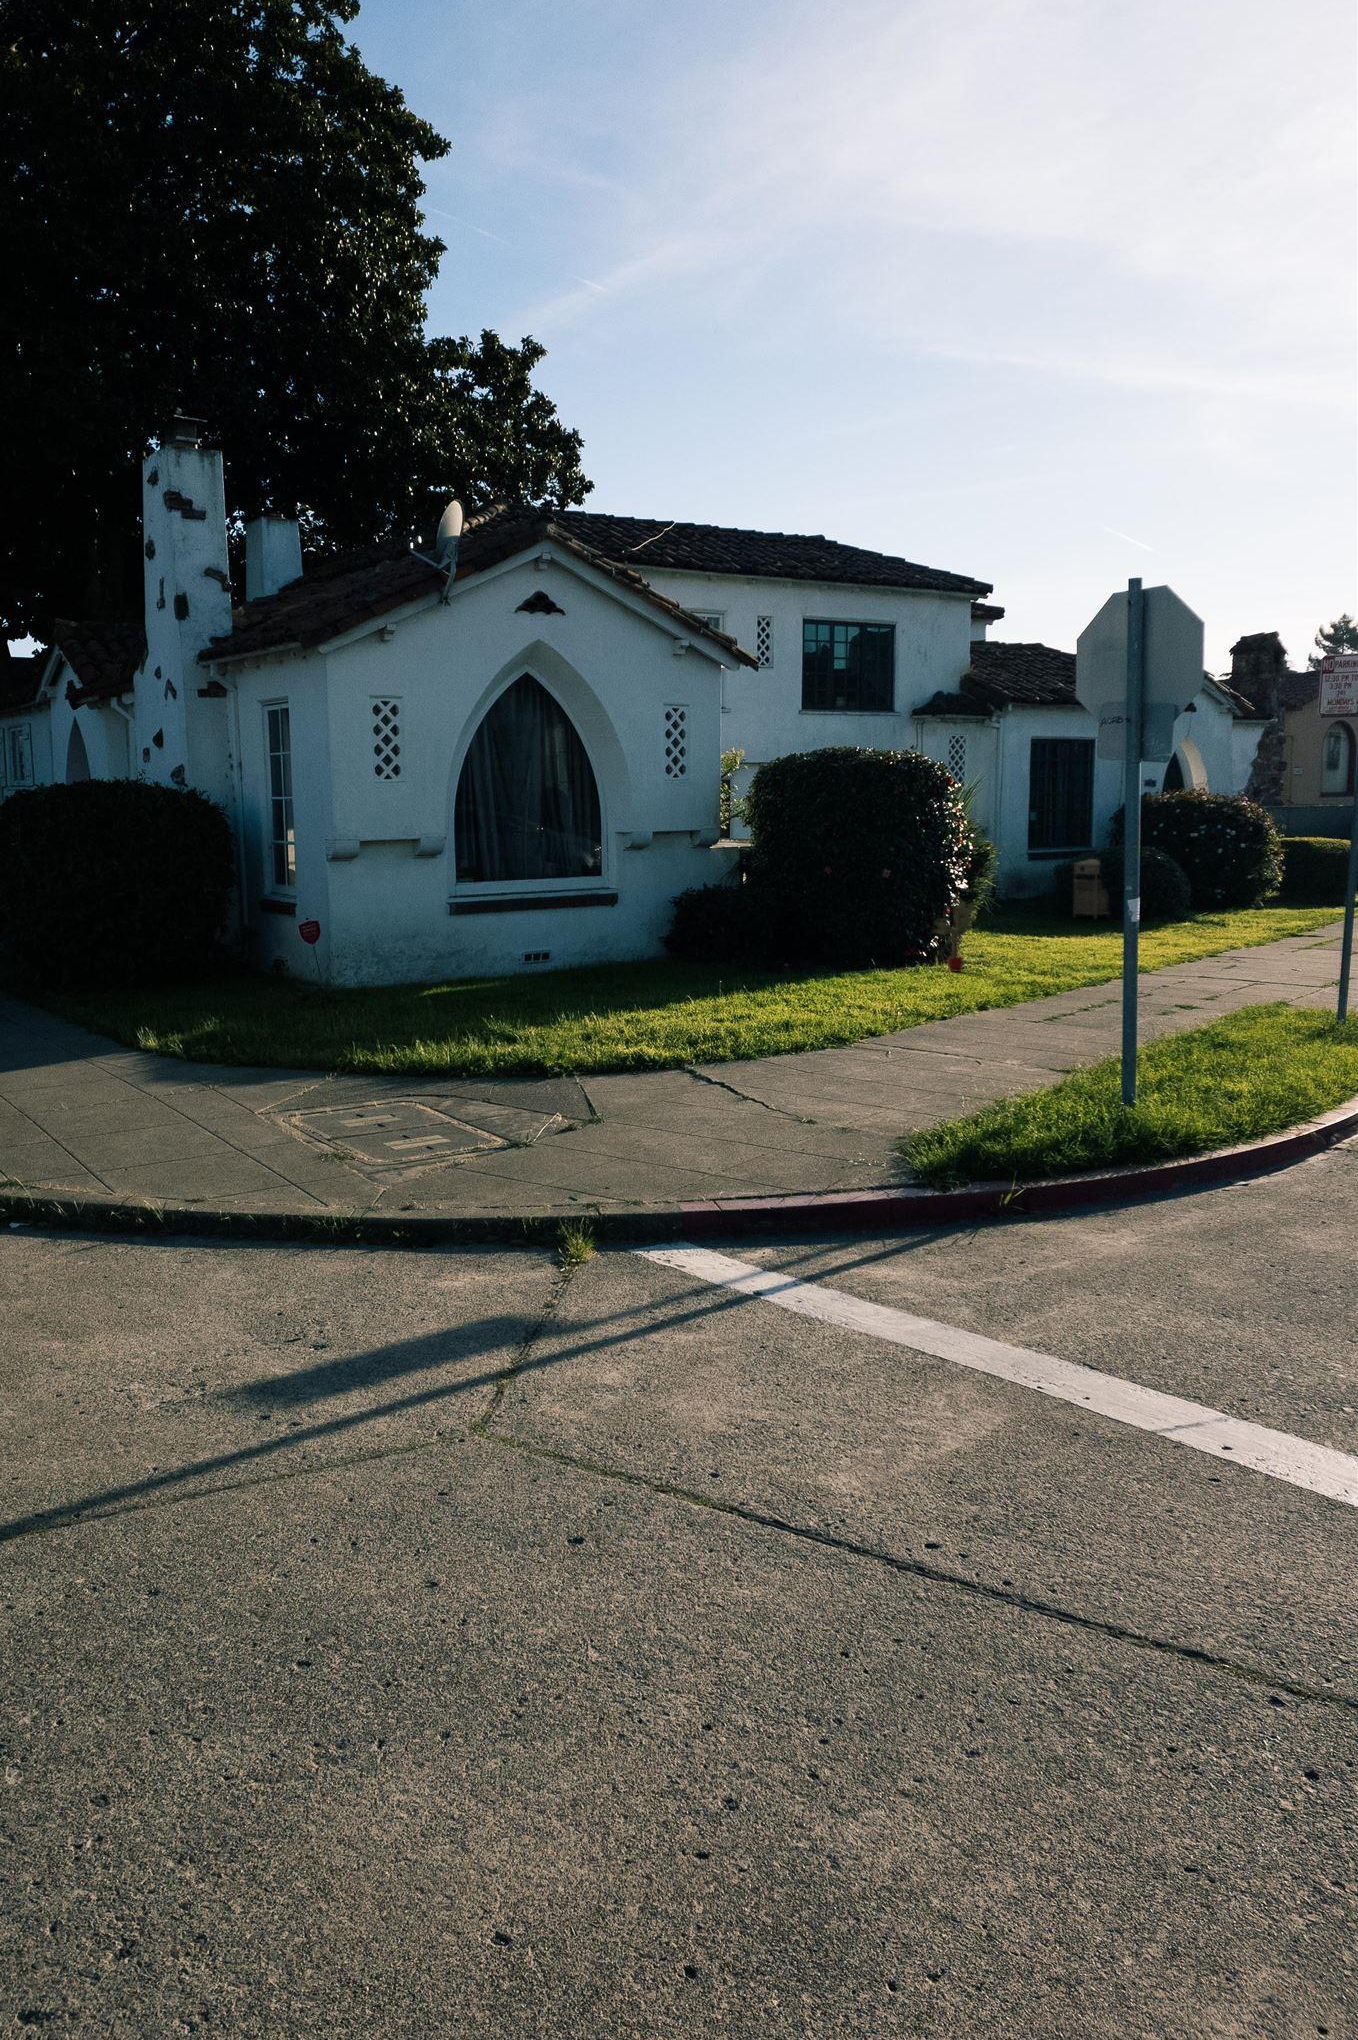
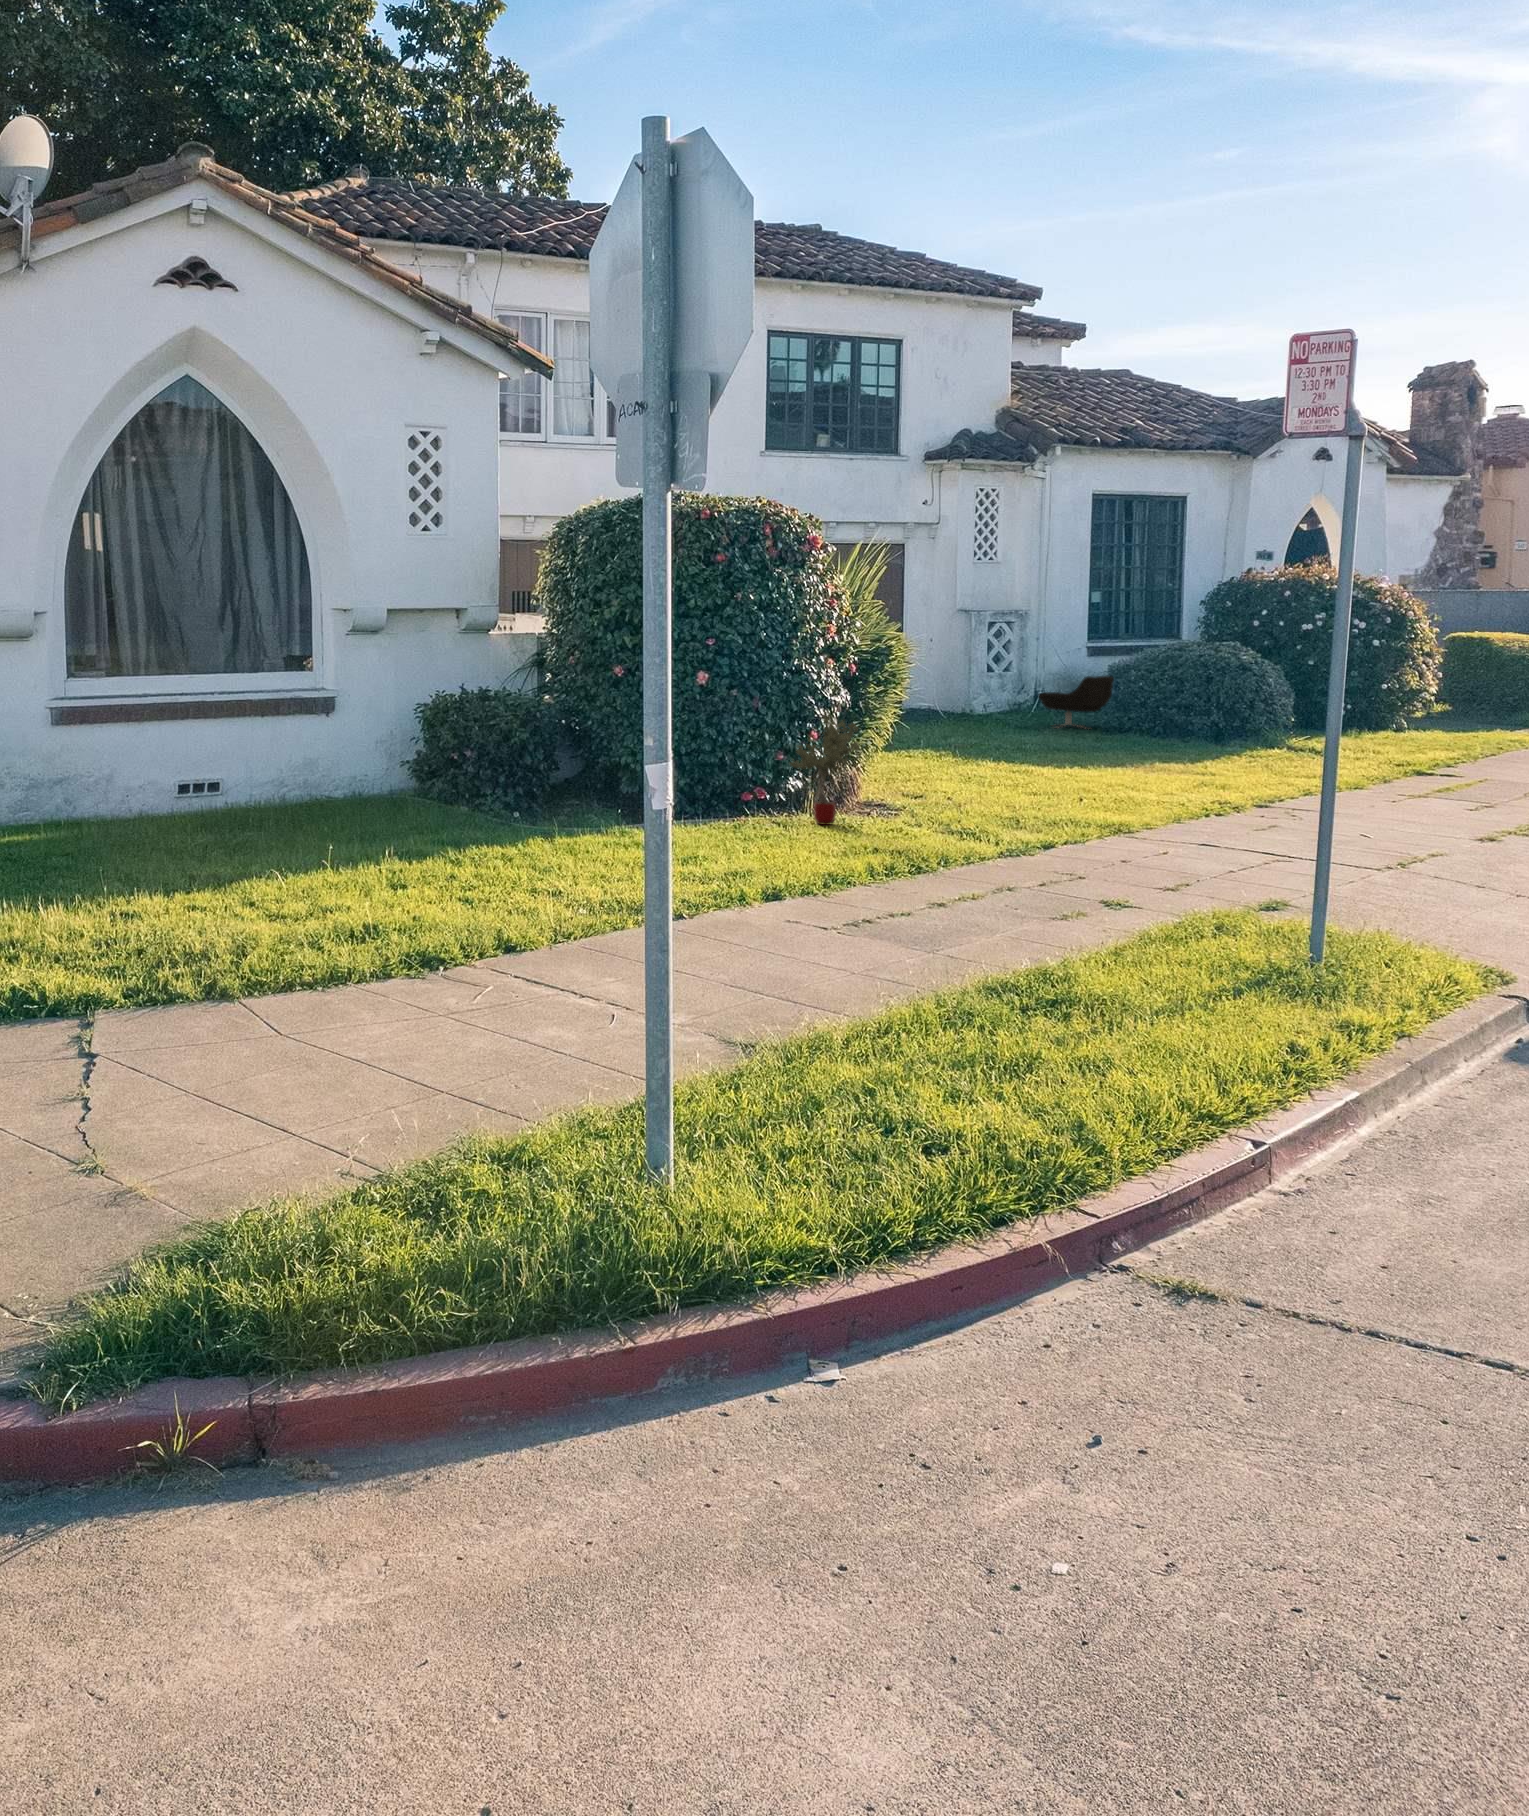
trash can: present [1074,859,1108,917] -> none [1120,656,1173,740]
lounge chair: none [1008,874,1063,913] -> present [1038,676,1114,729]

